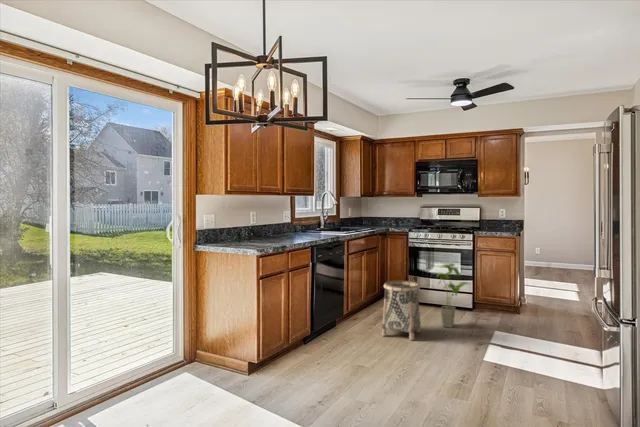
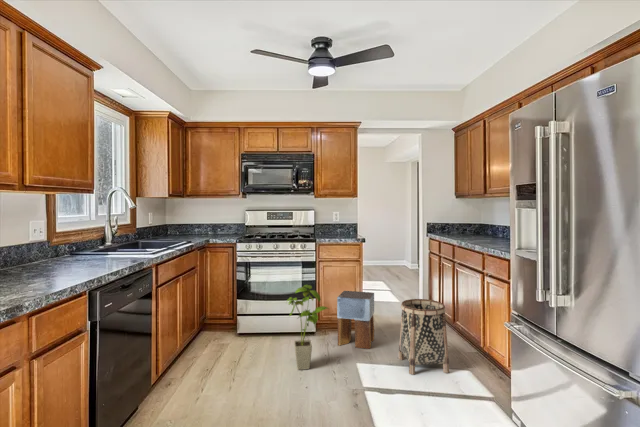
stool: none [486,276,524,325] -> present [337,291,374,349]
basket: present [382,280,421,340] -> present [399,299,449,375]

